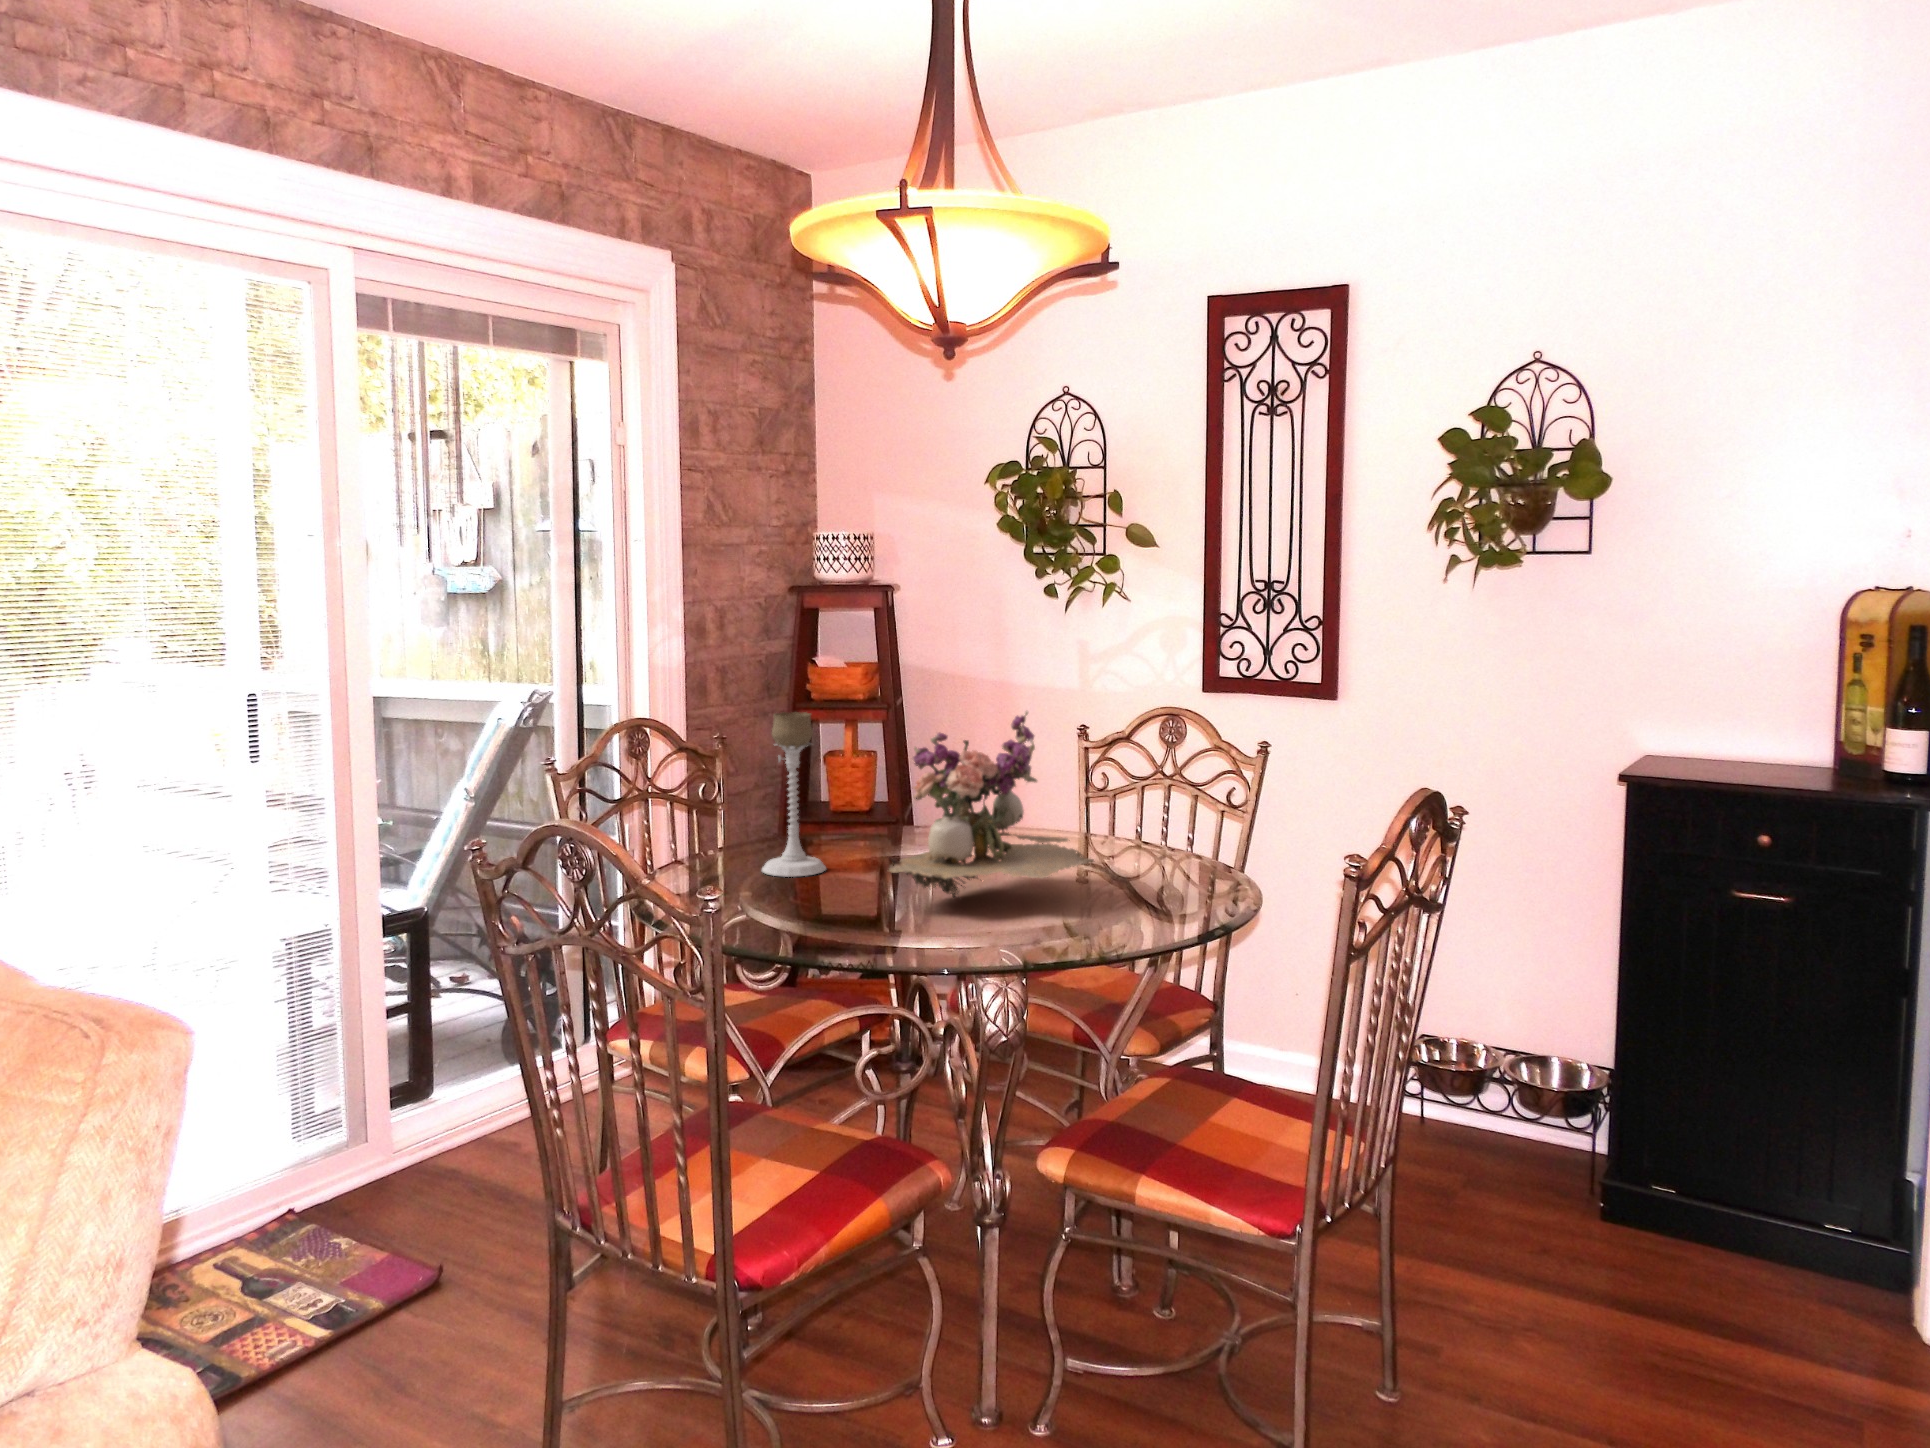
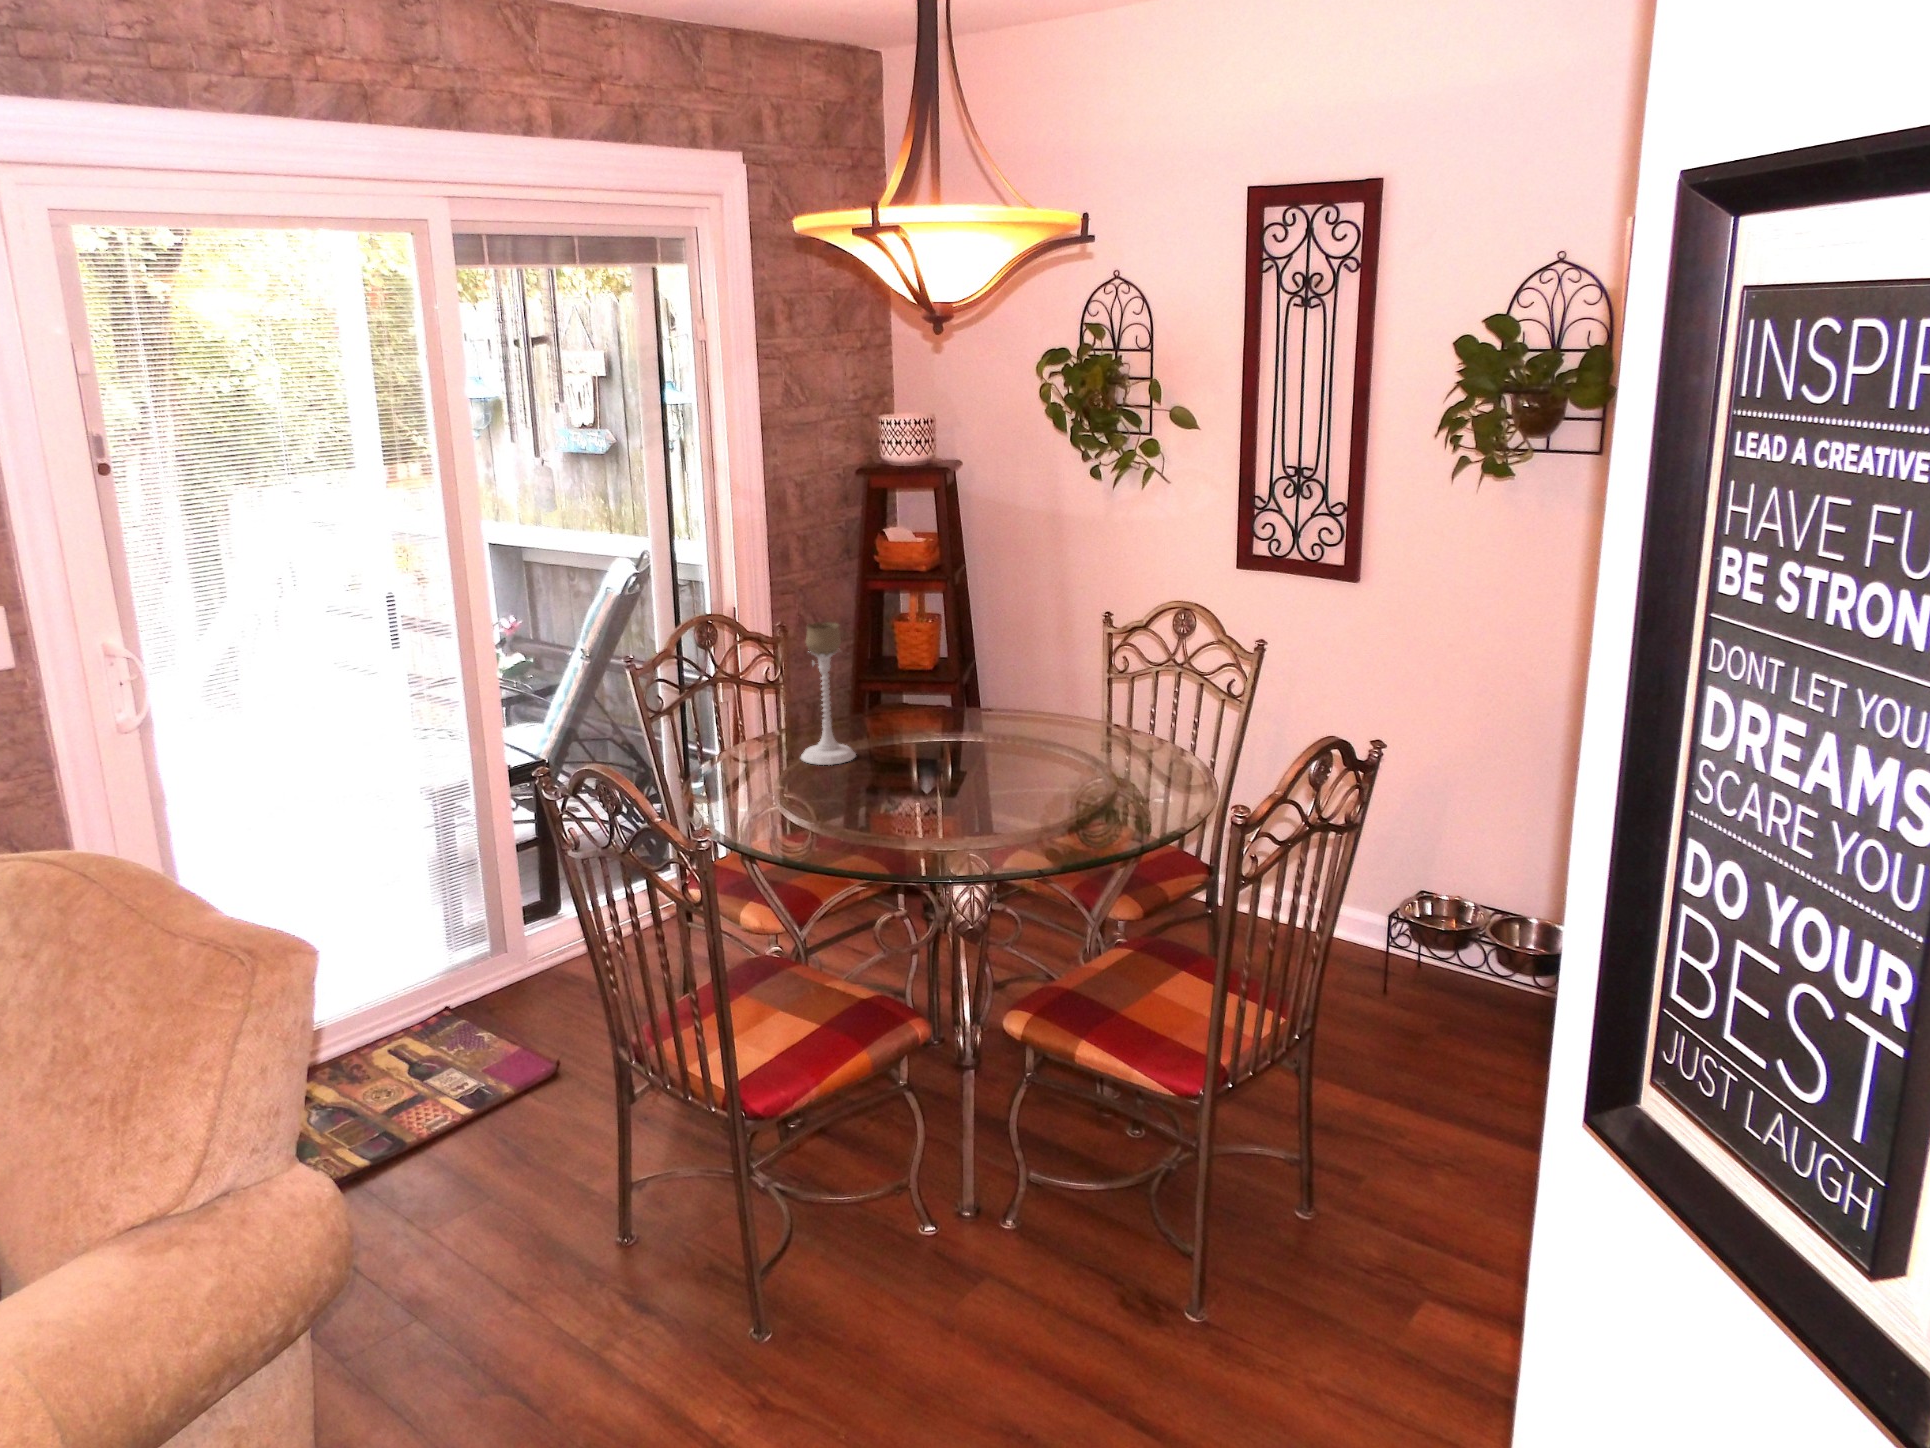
flower arrangement: present [889,712,1094,898] -> none [887,627,1068,796]

